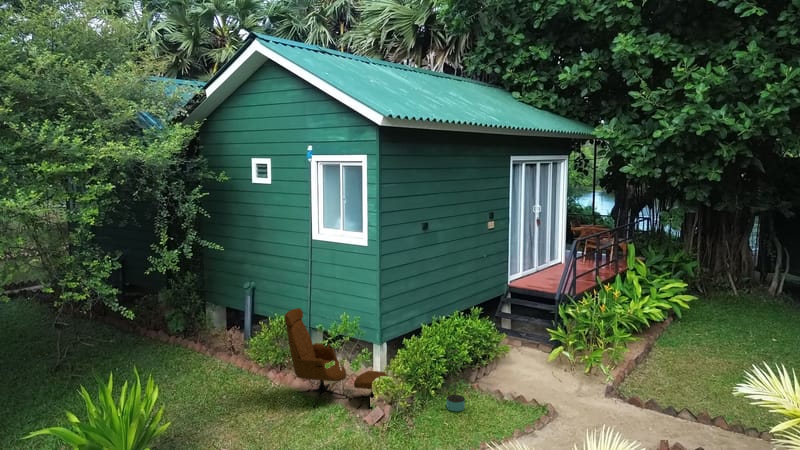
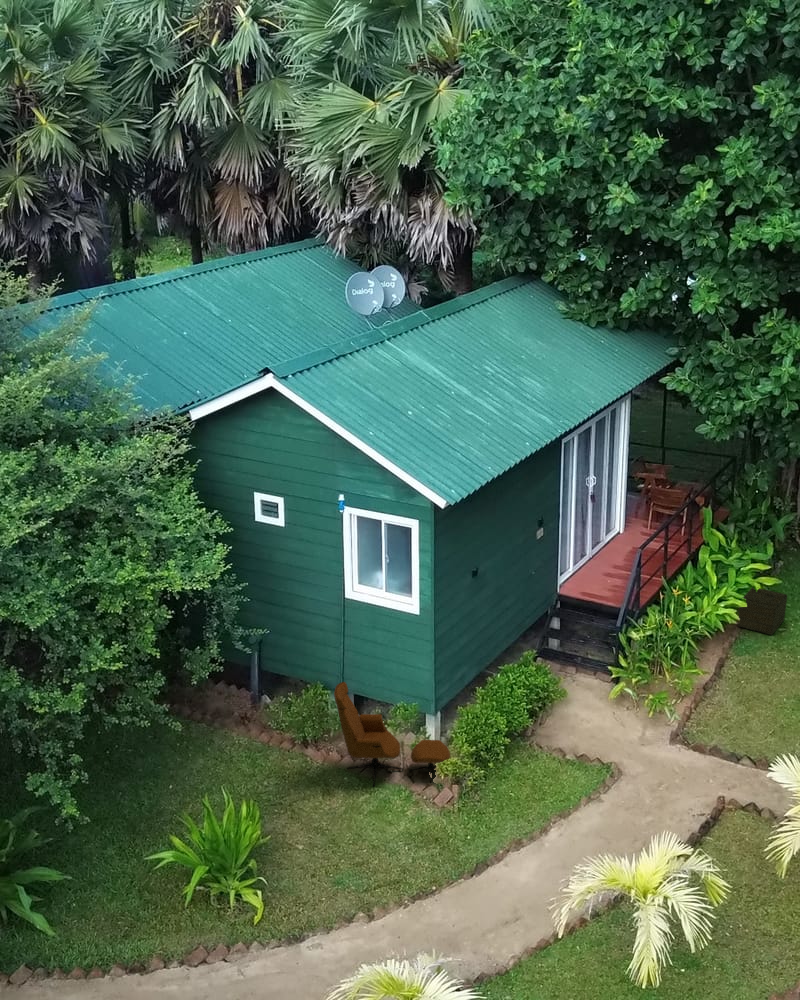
wooden crate: none [659,299,701,334] -> present [737,587,787,635]
potted plant: present [445,349,476,411] -> none [507,714,540,778]

